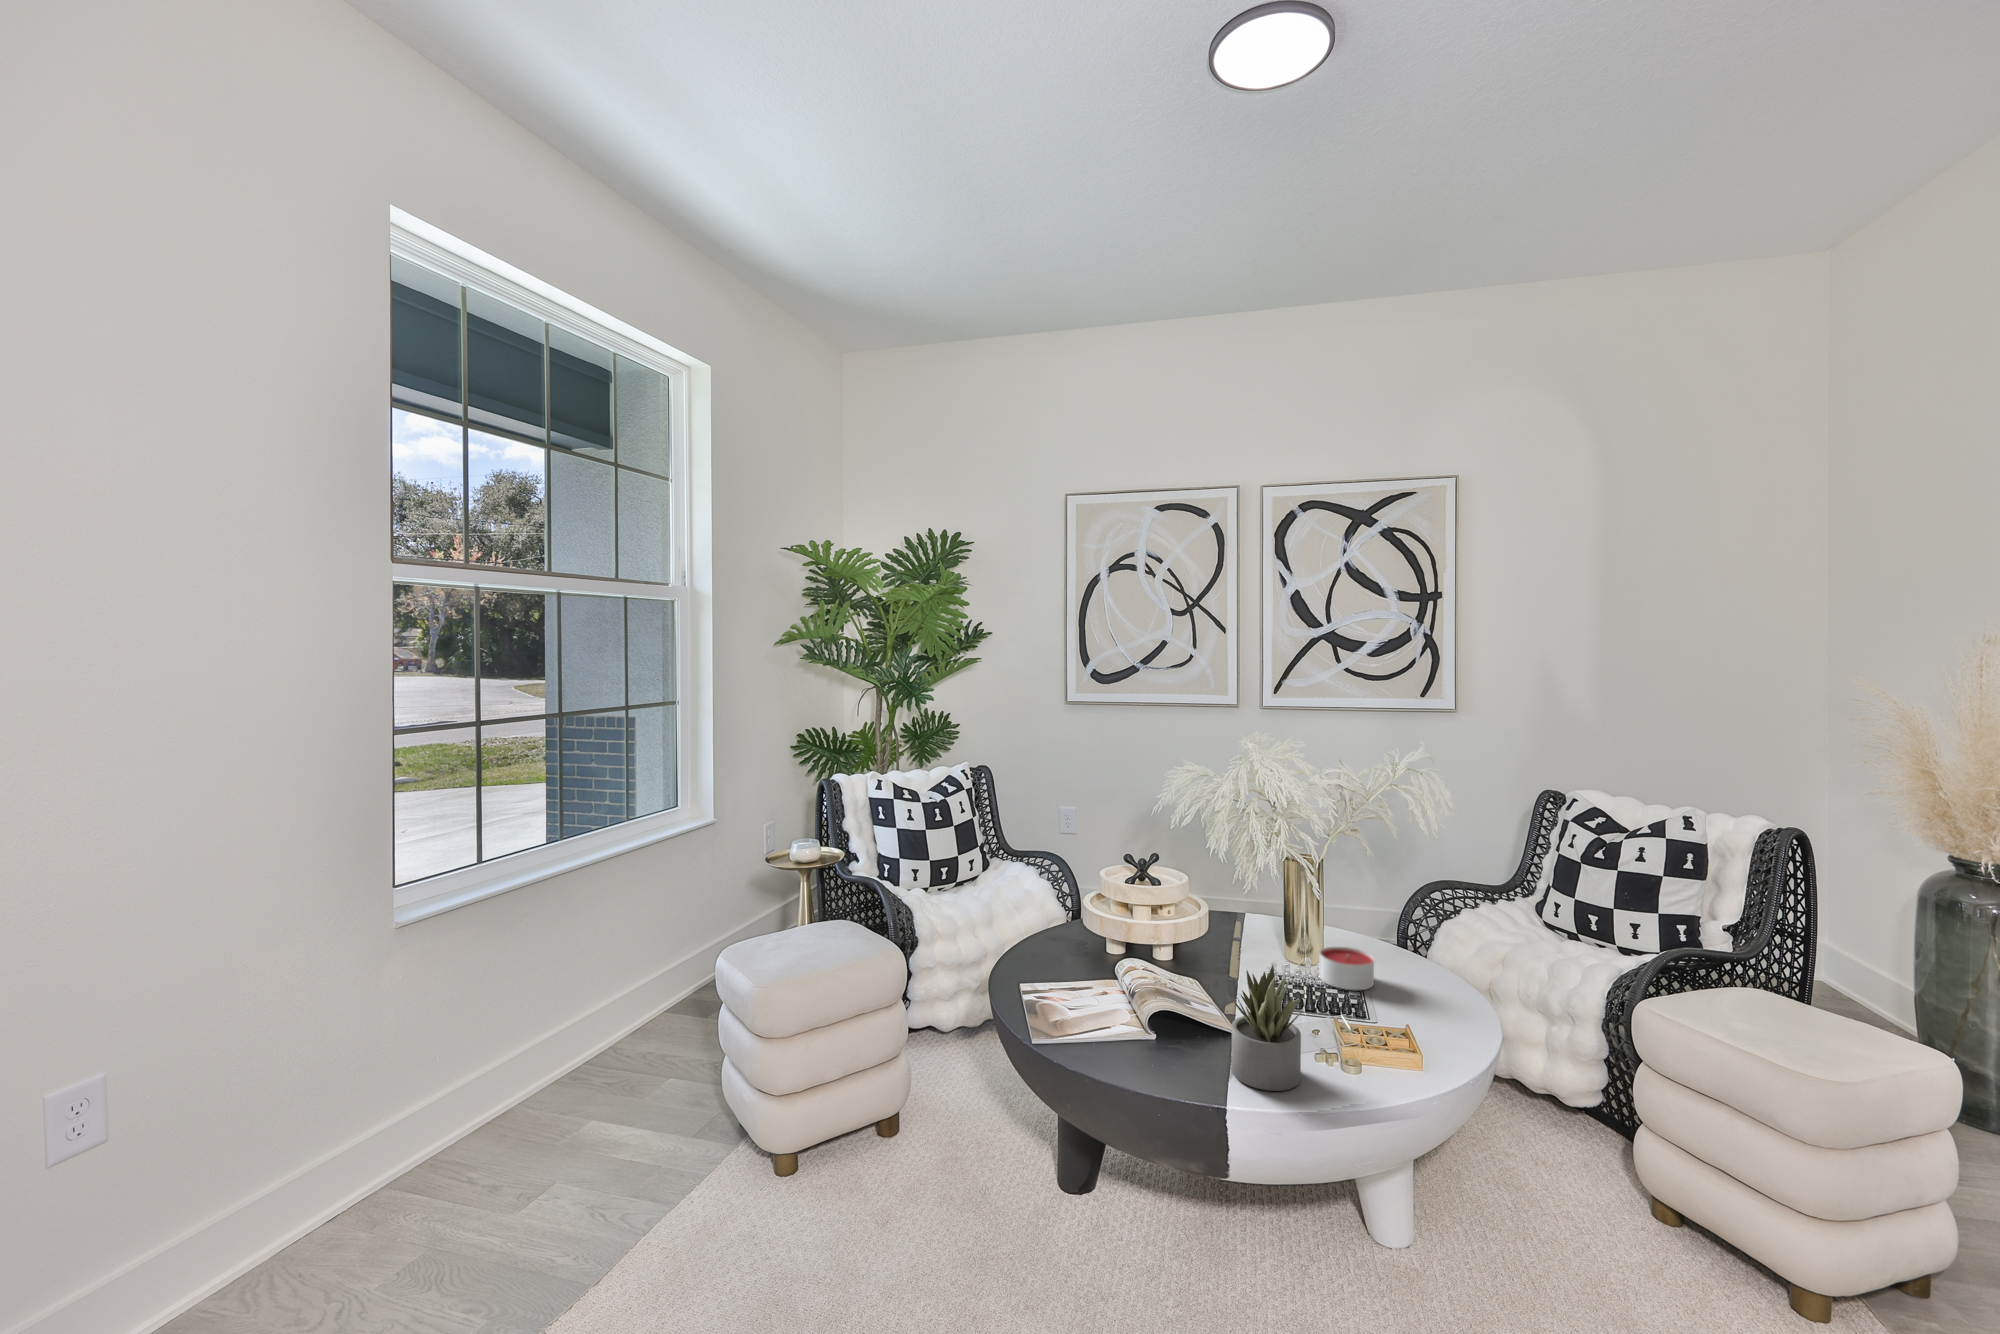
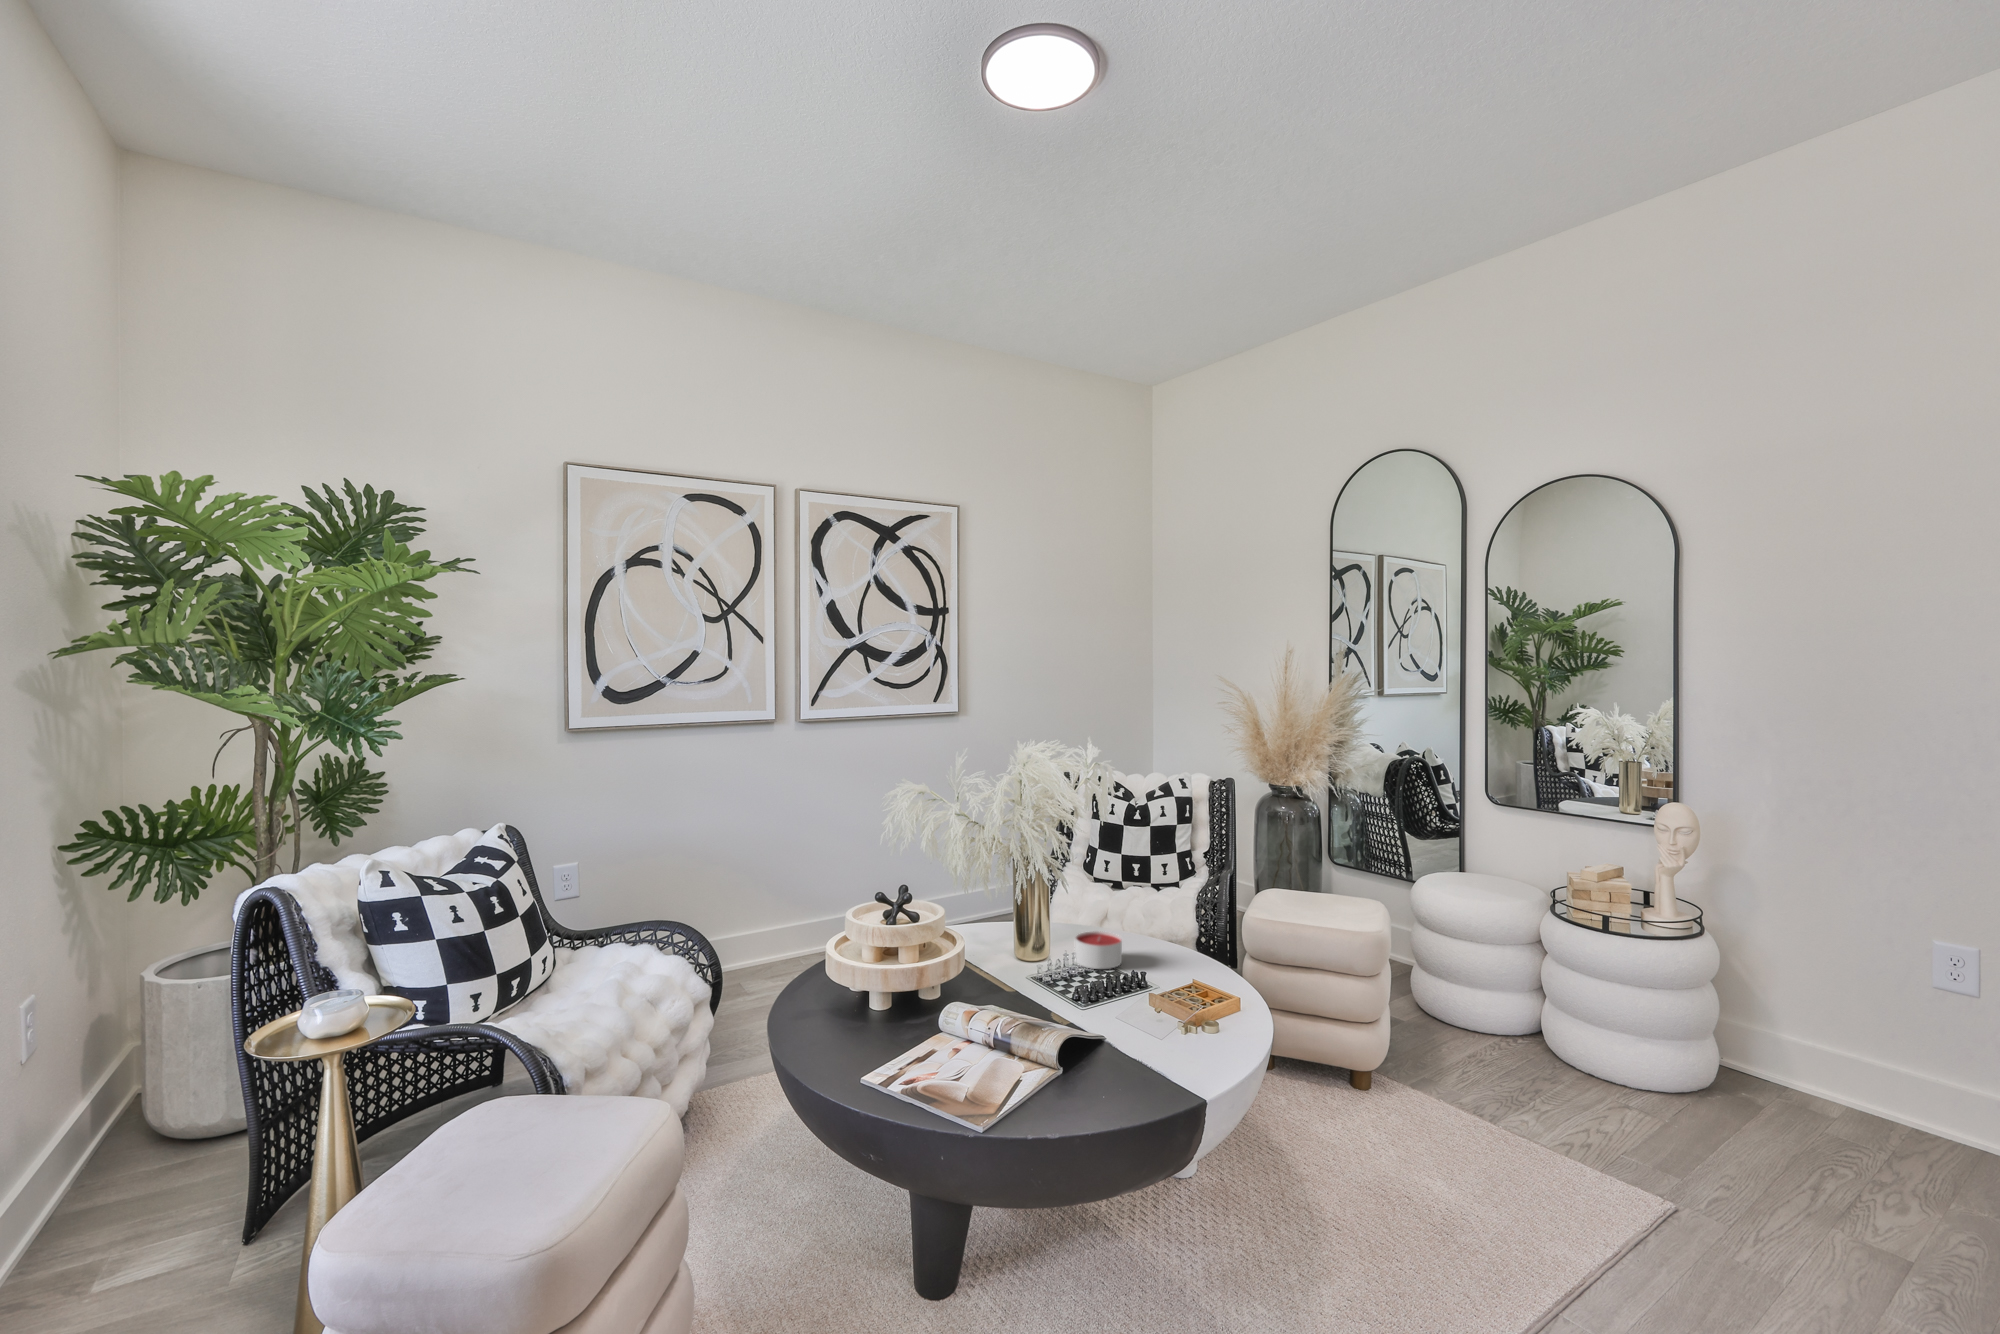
succulent plant: present [1231,965,1301,1091] -> none [1145,950,1213,1068]

